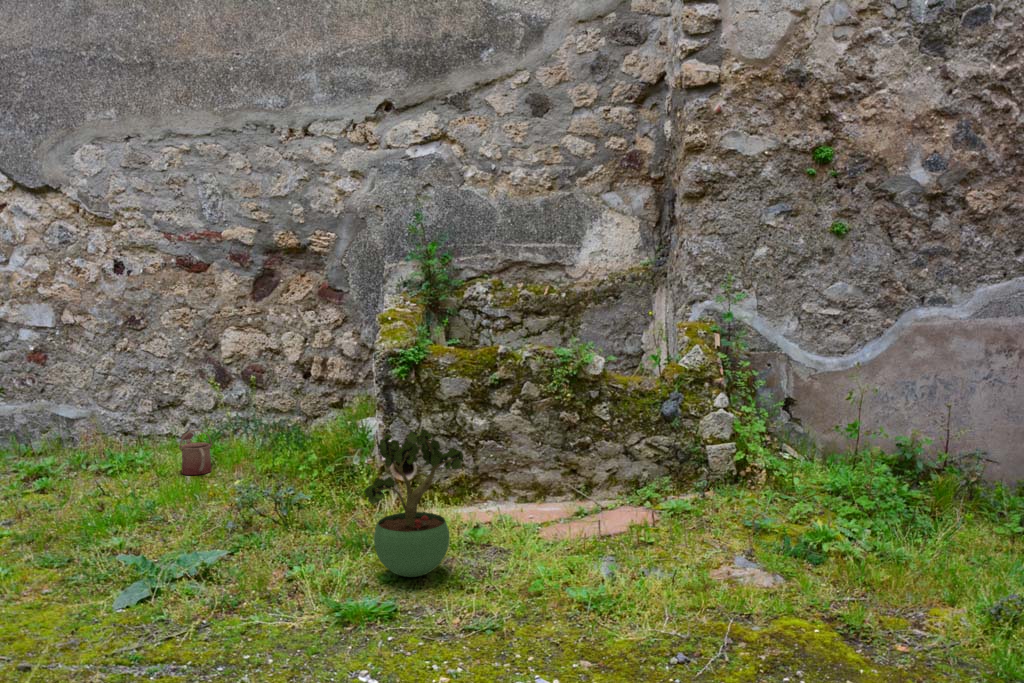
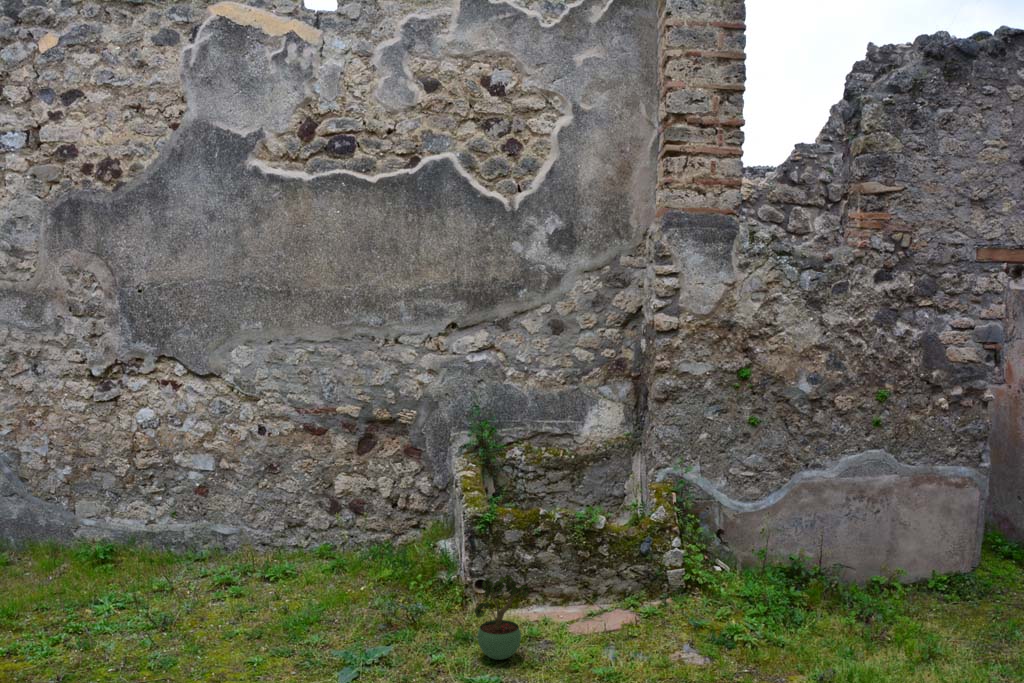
watering can: present [179,429,212,475] -> none [318,553,342,585]

